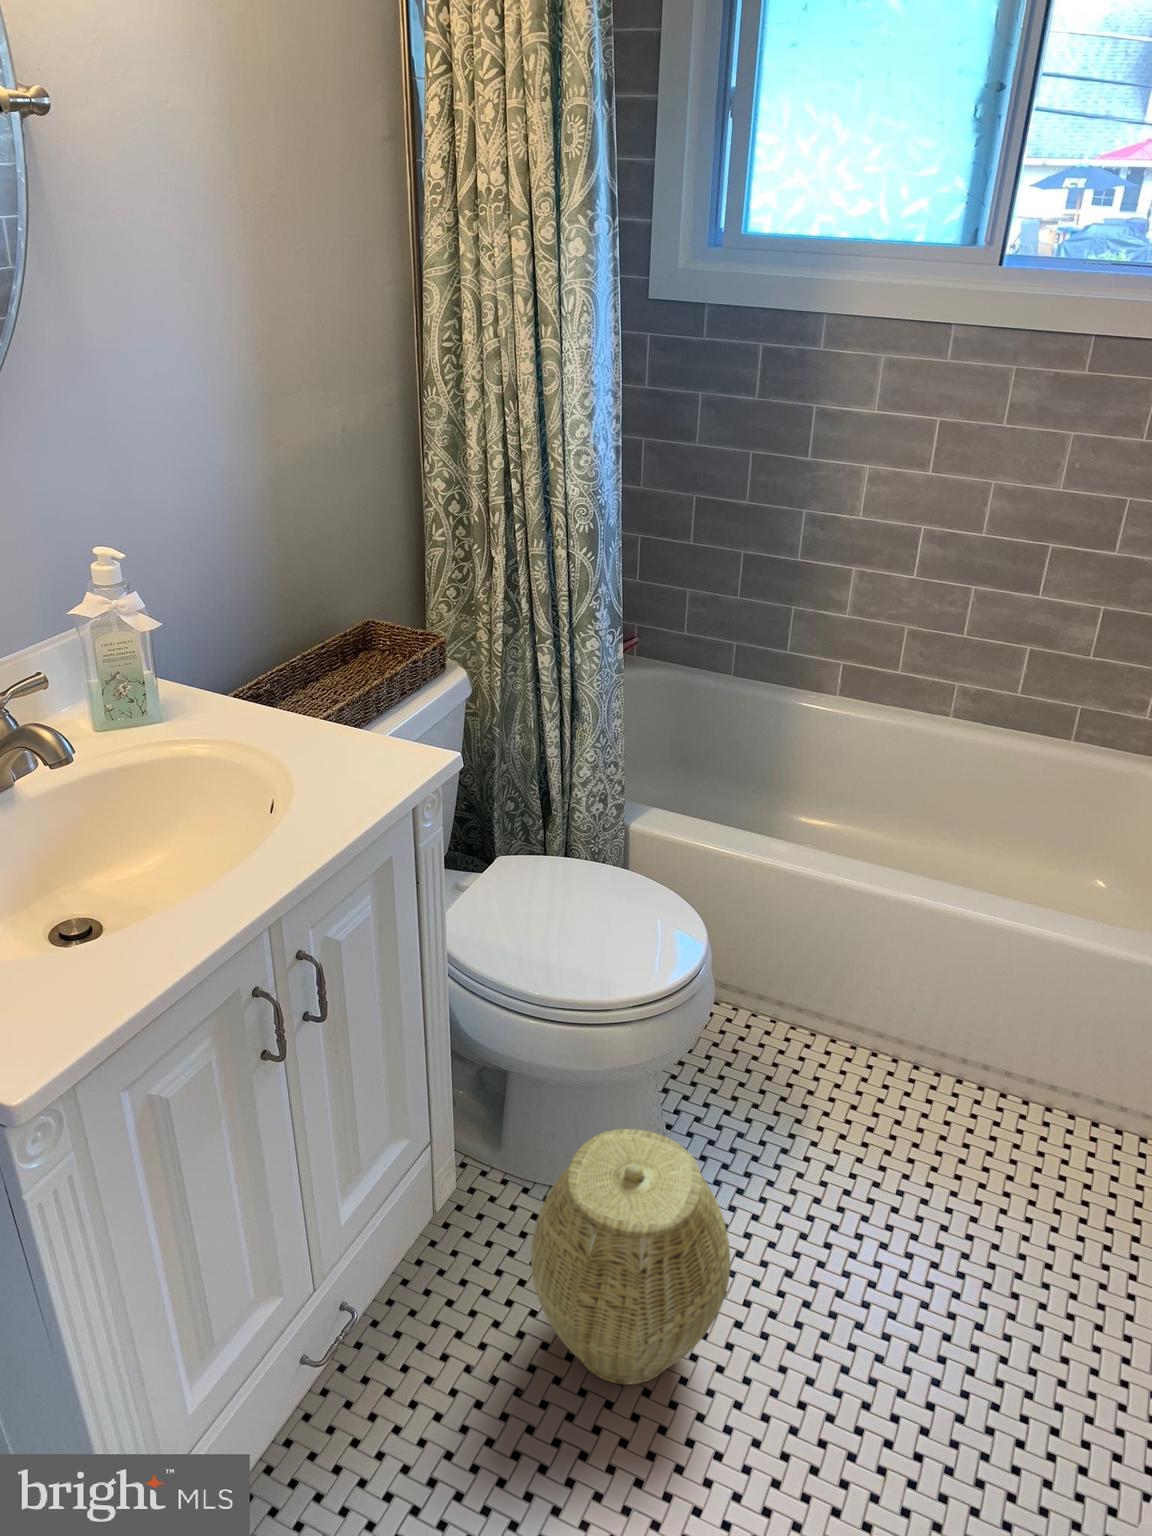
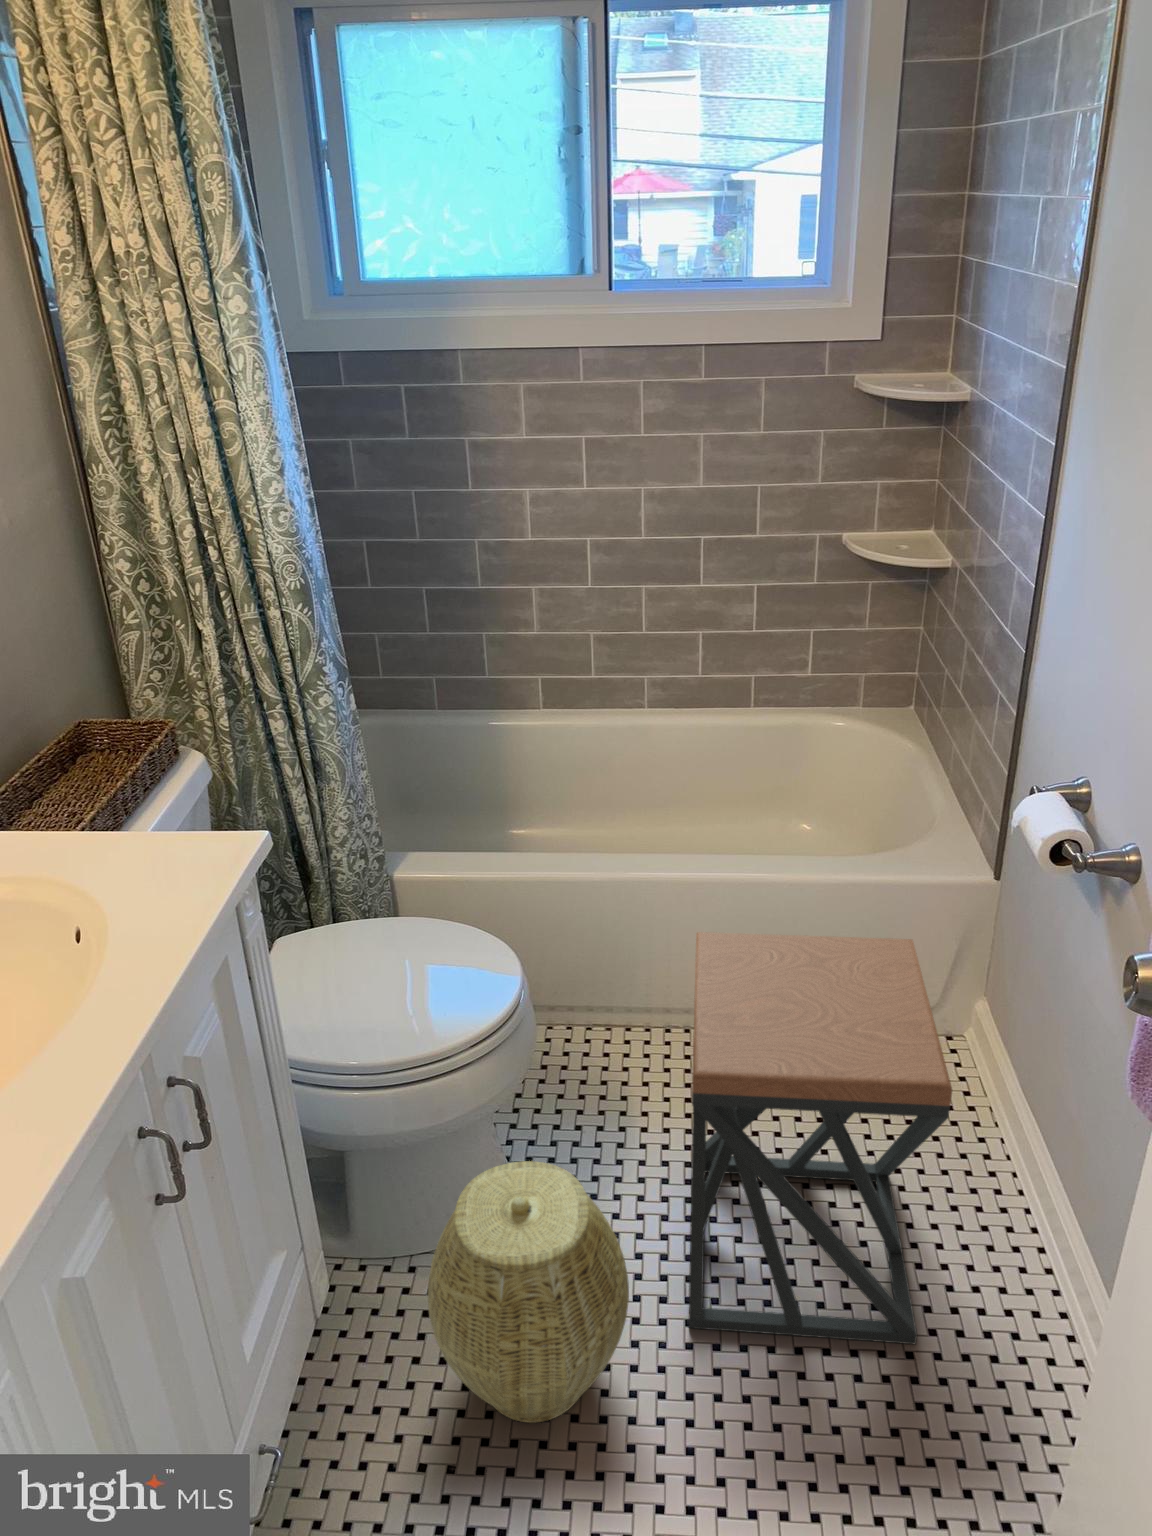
stool: none [789,961,1138,1460] -> present [689,932,952,1344]

